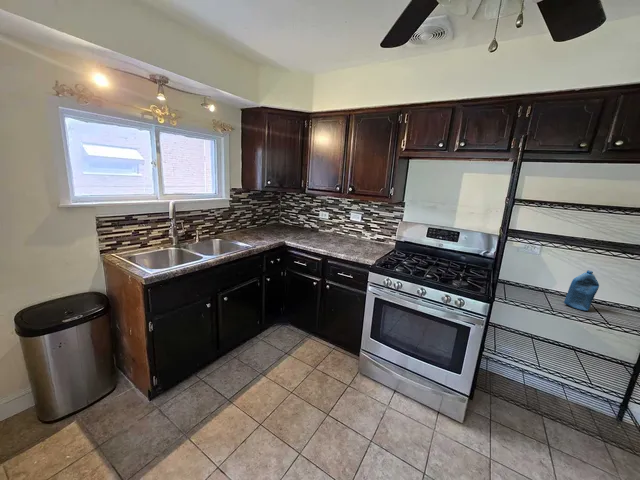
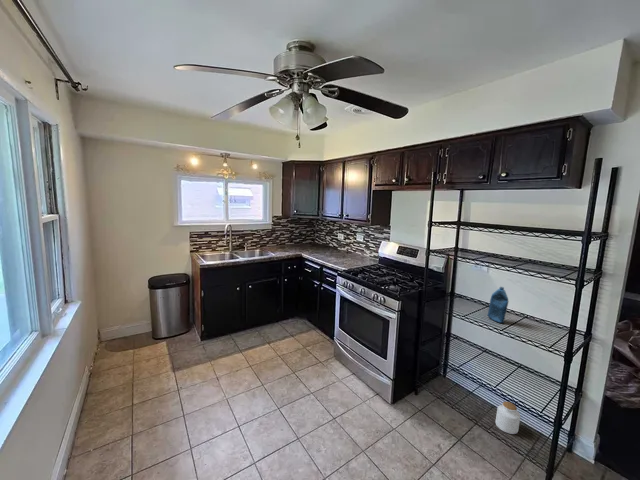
jar: none [573,394,607,429] -> present [495,402,520,434]

